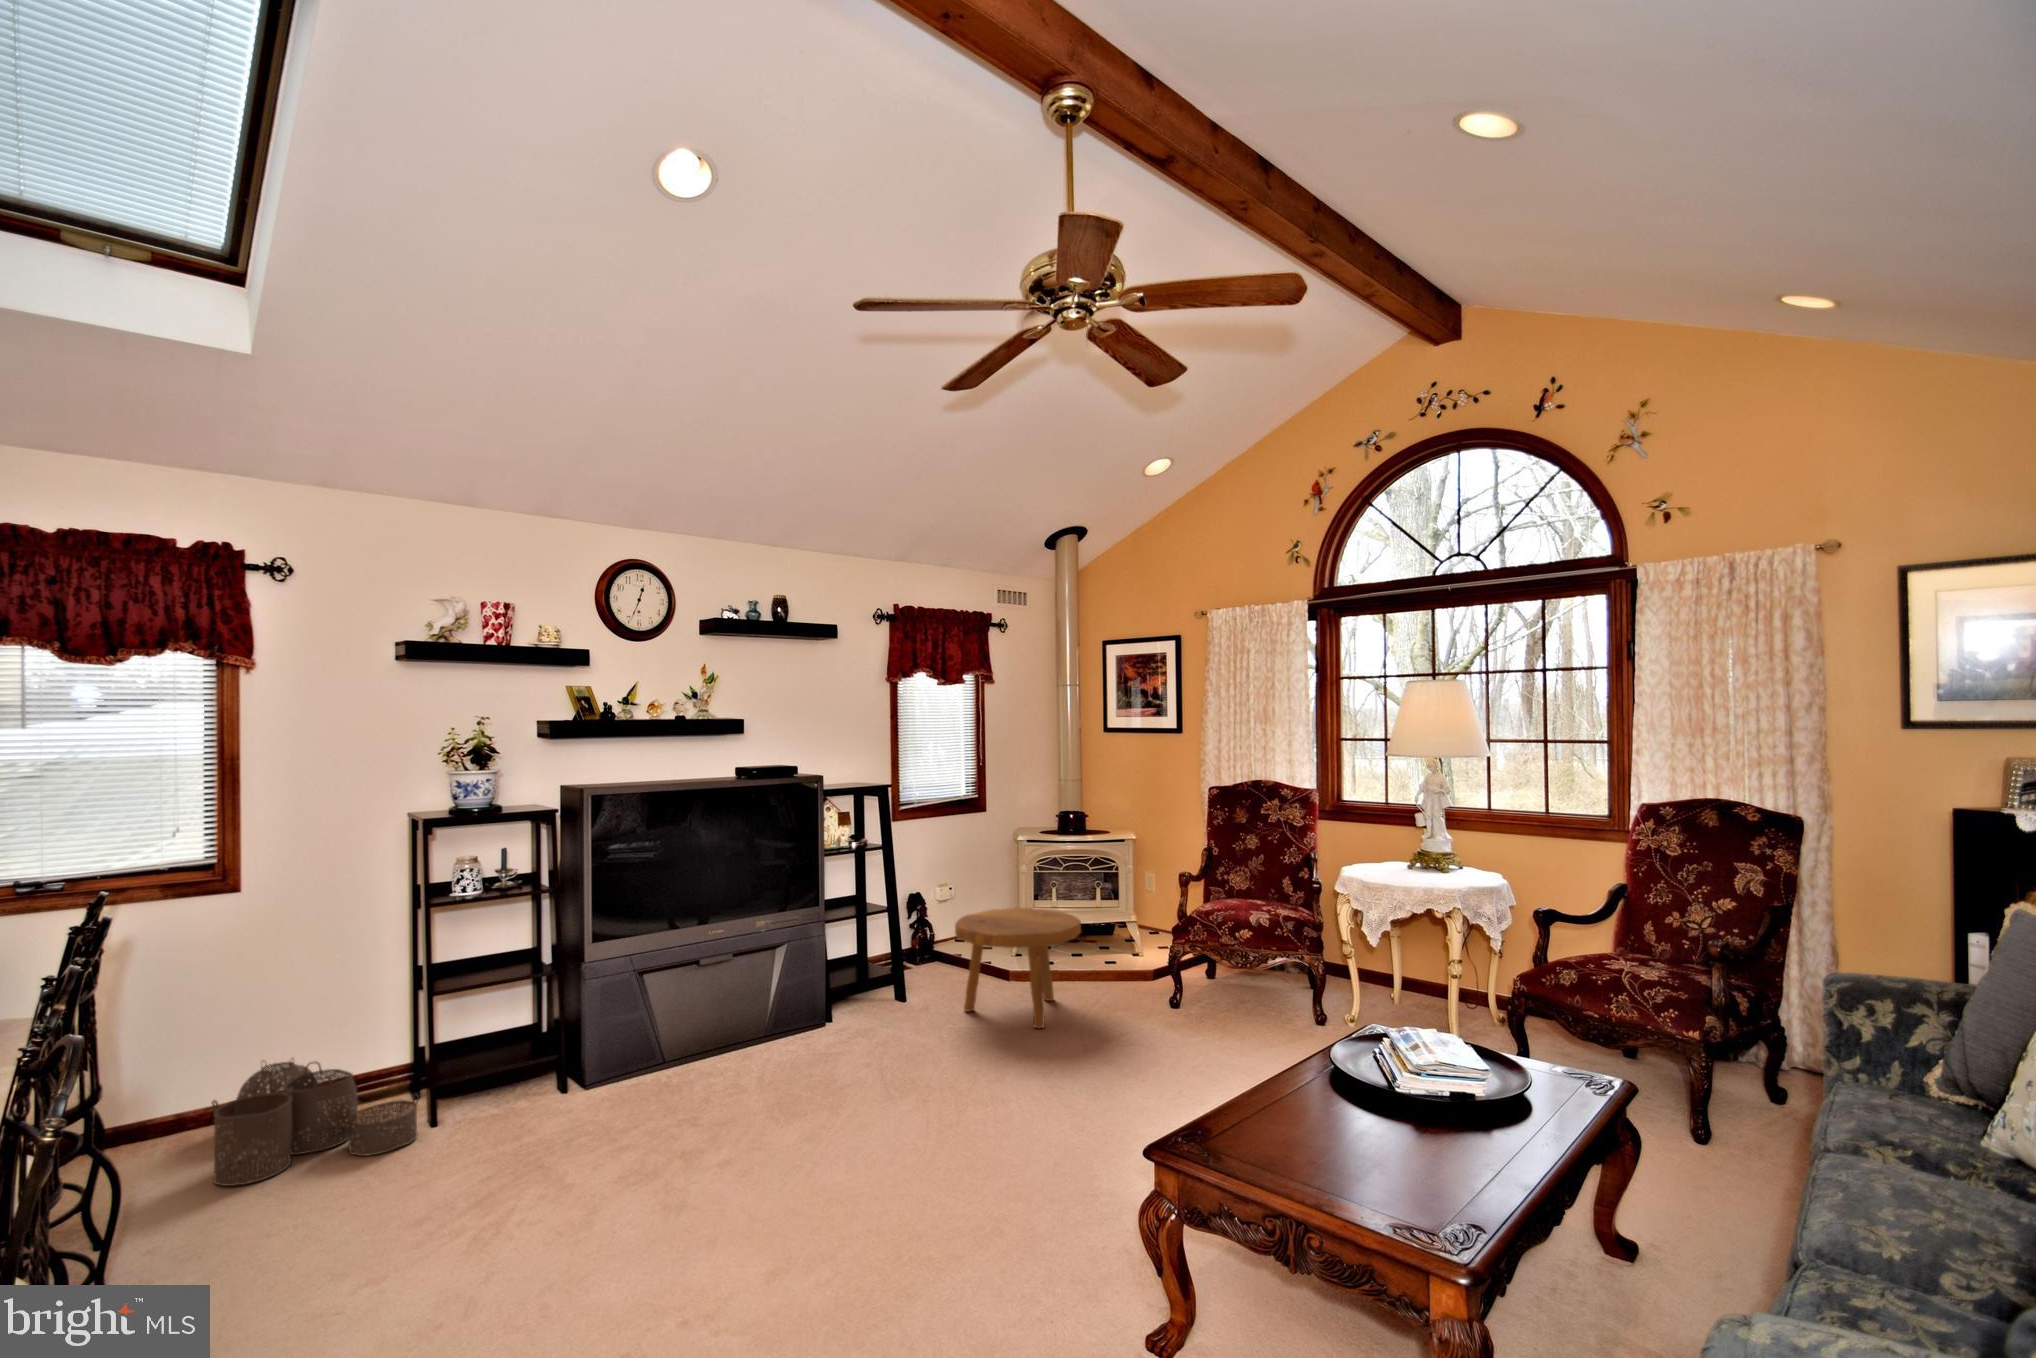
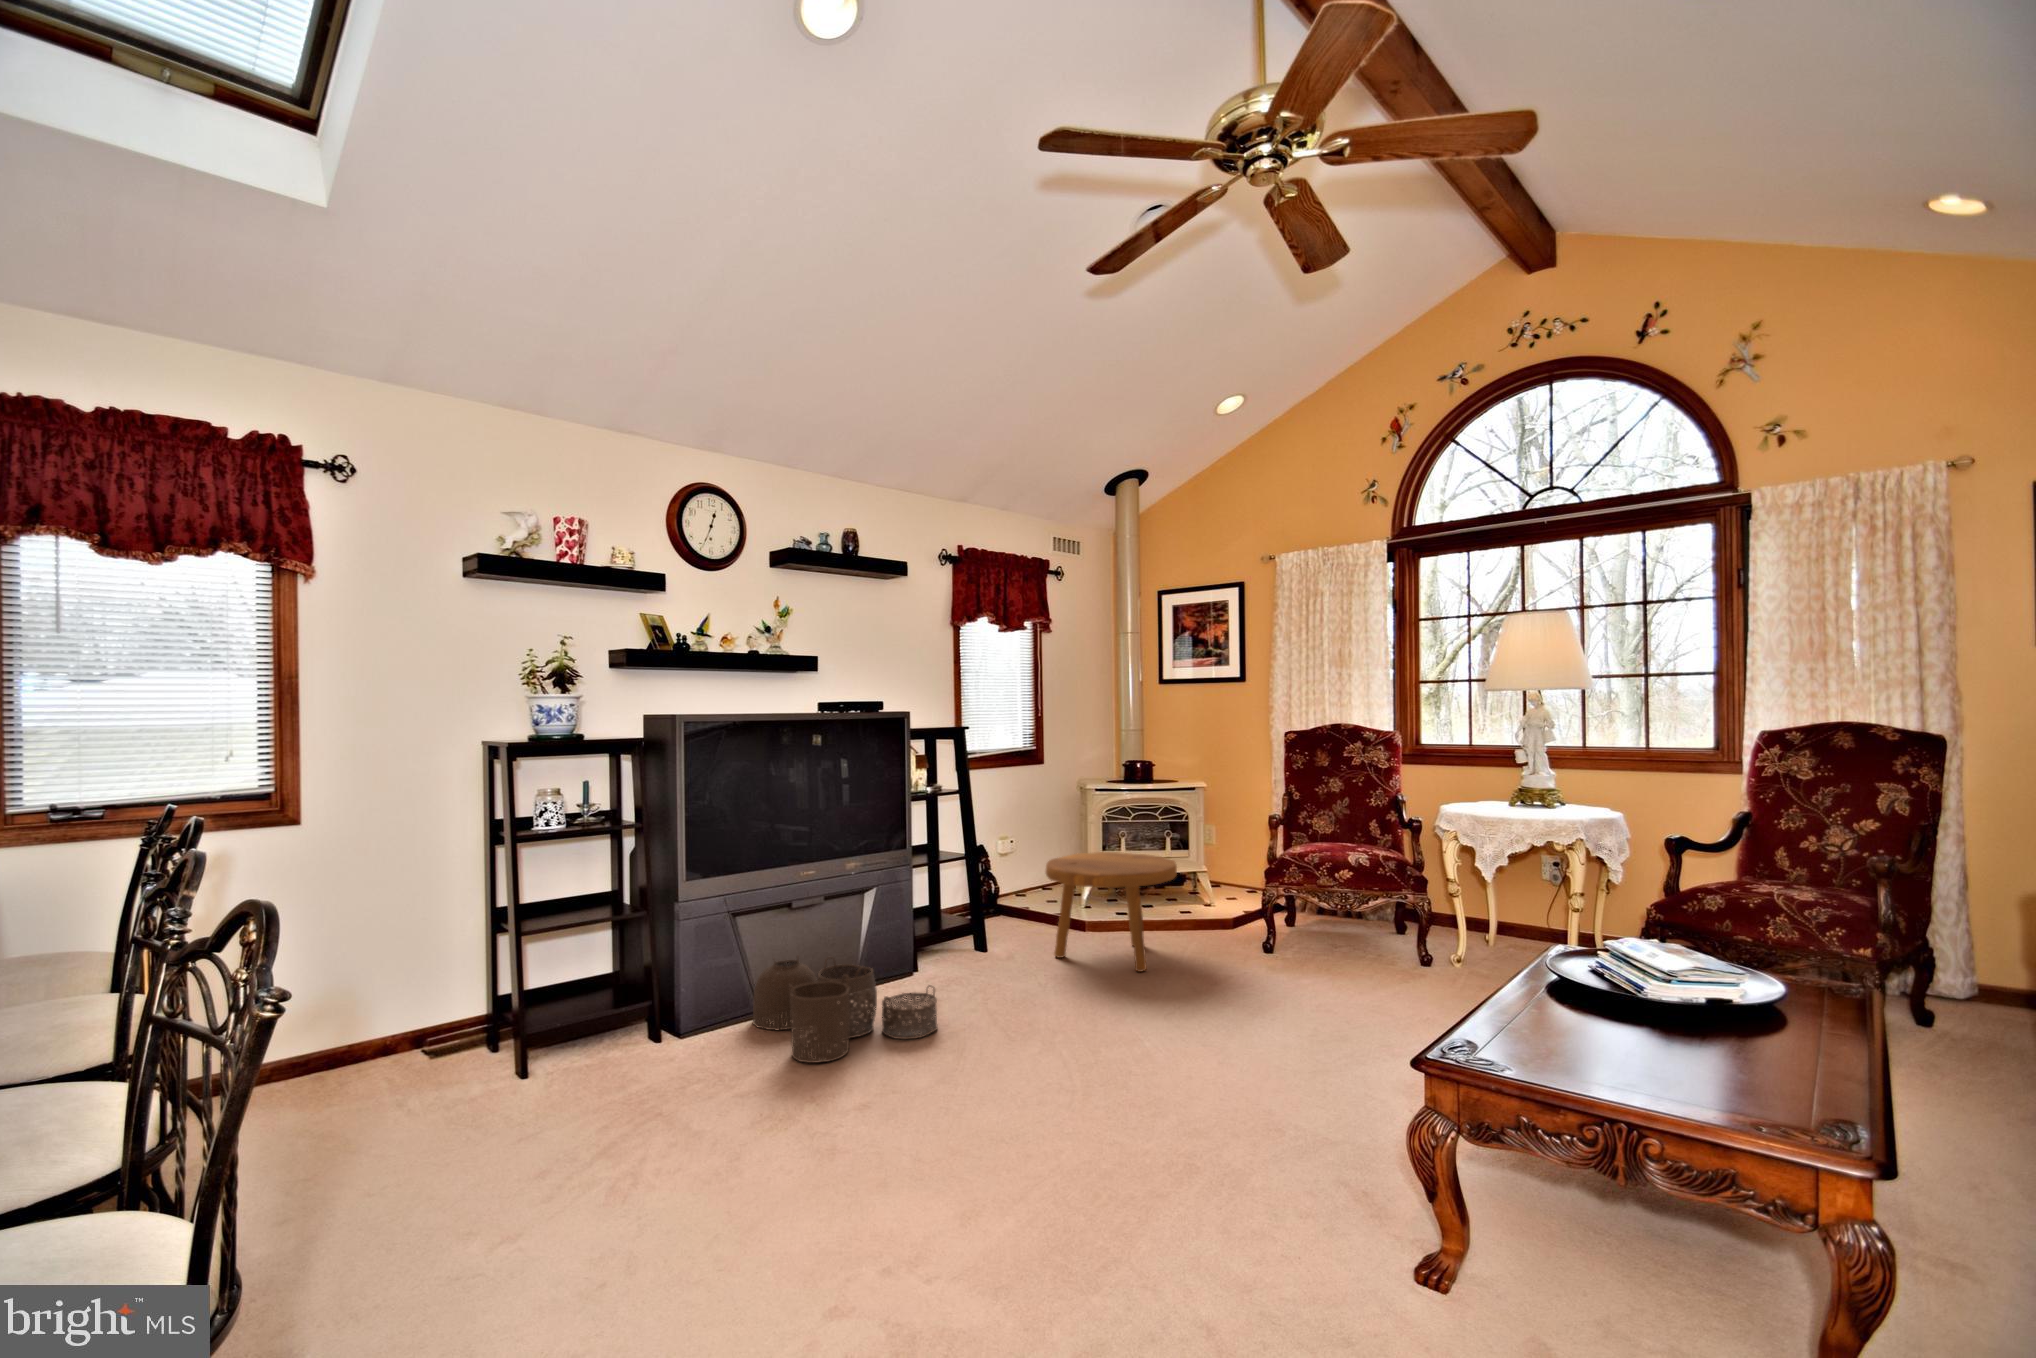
woven basket: present [212,1061,419,1186] -> present [753,957,937,1062]

